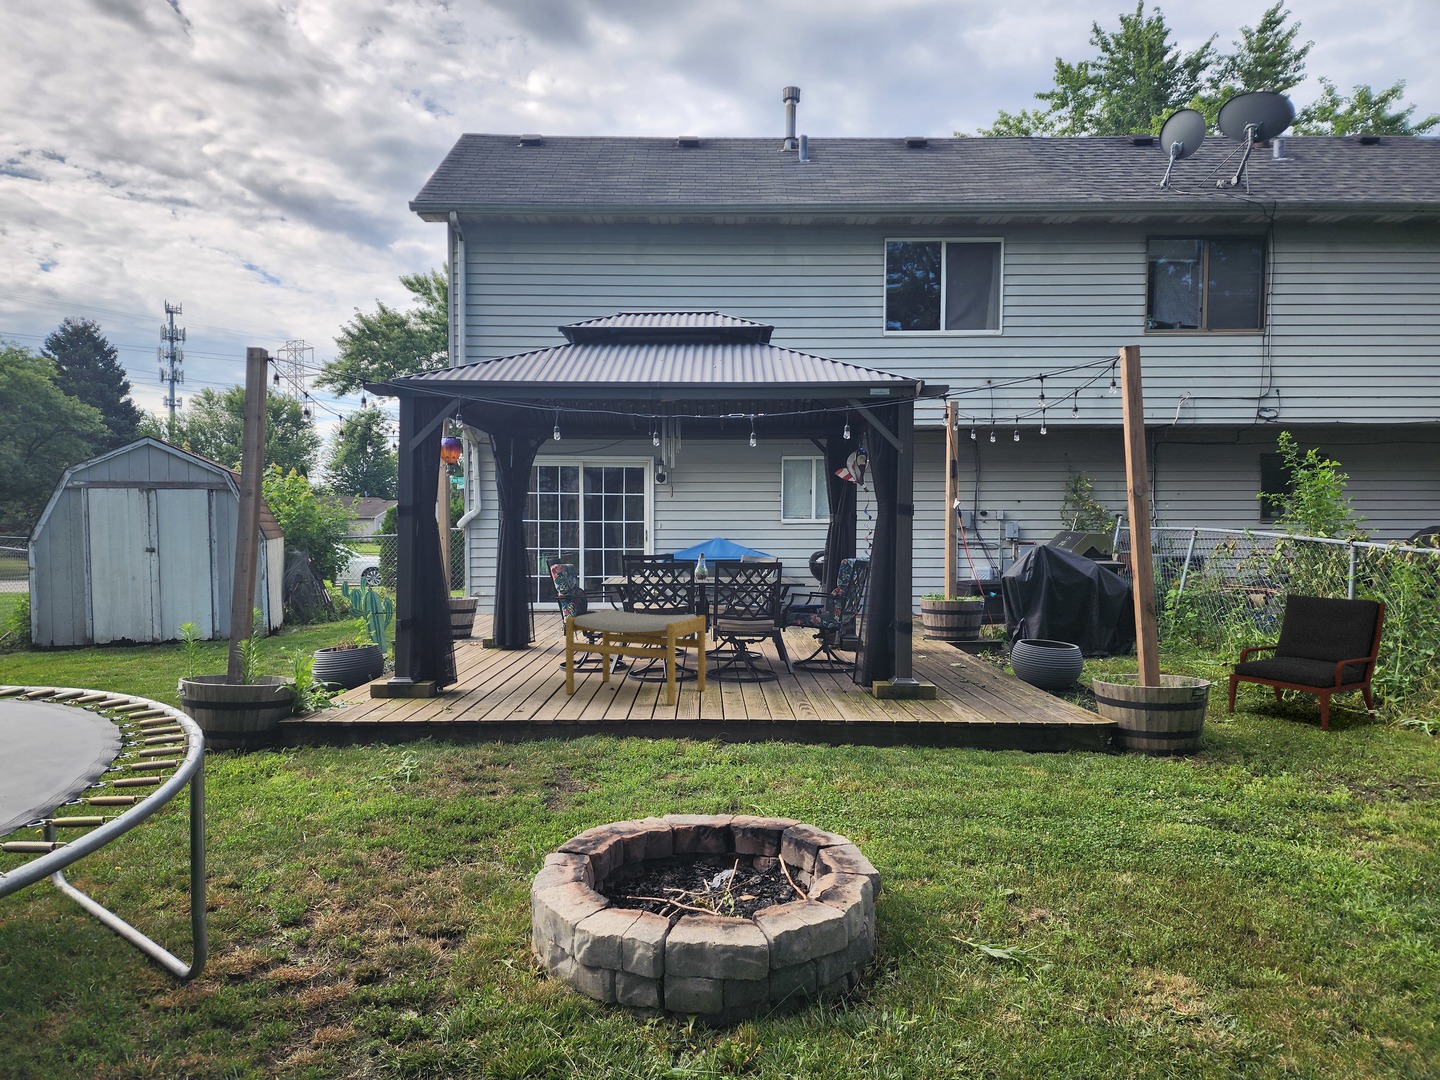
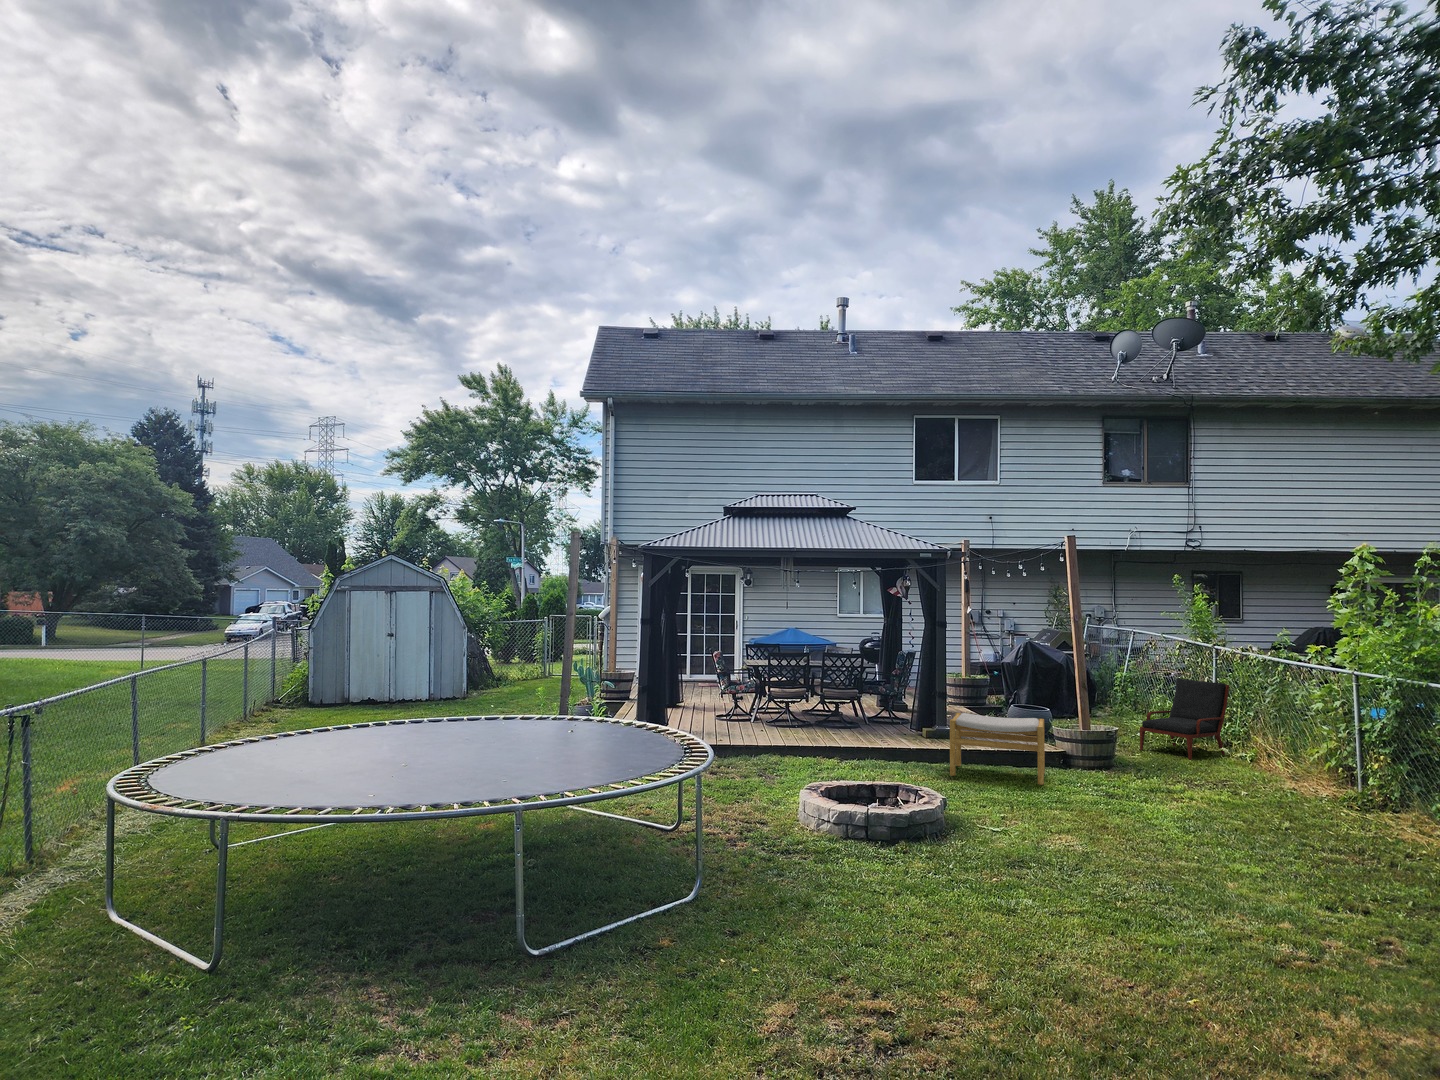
footstool: present [566,610,705,705] -> present [950,713,1045,785]

